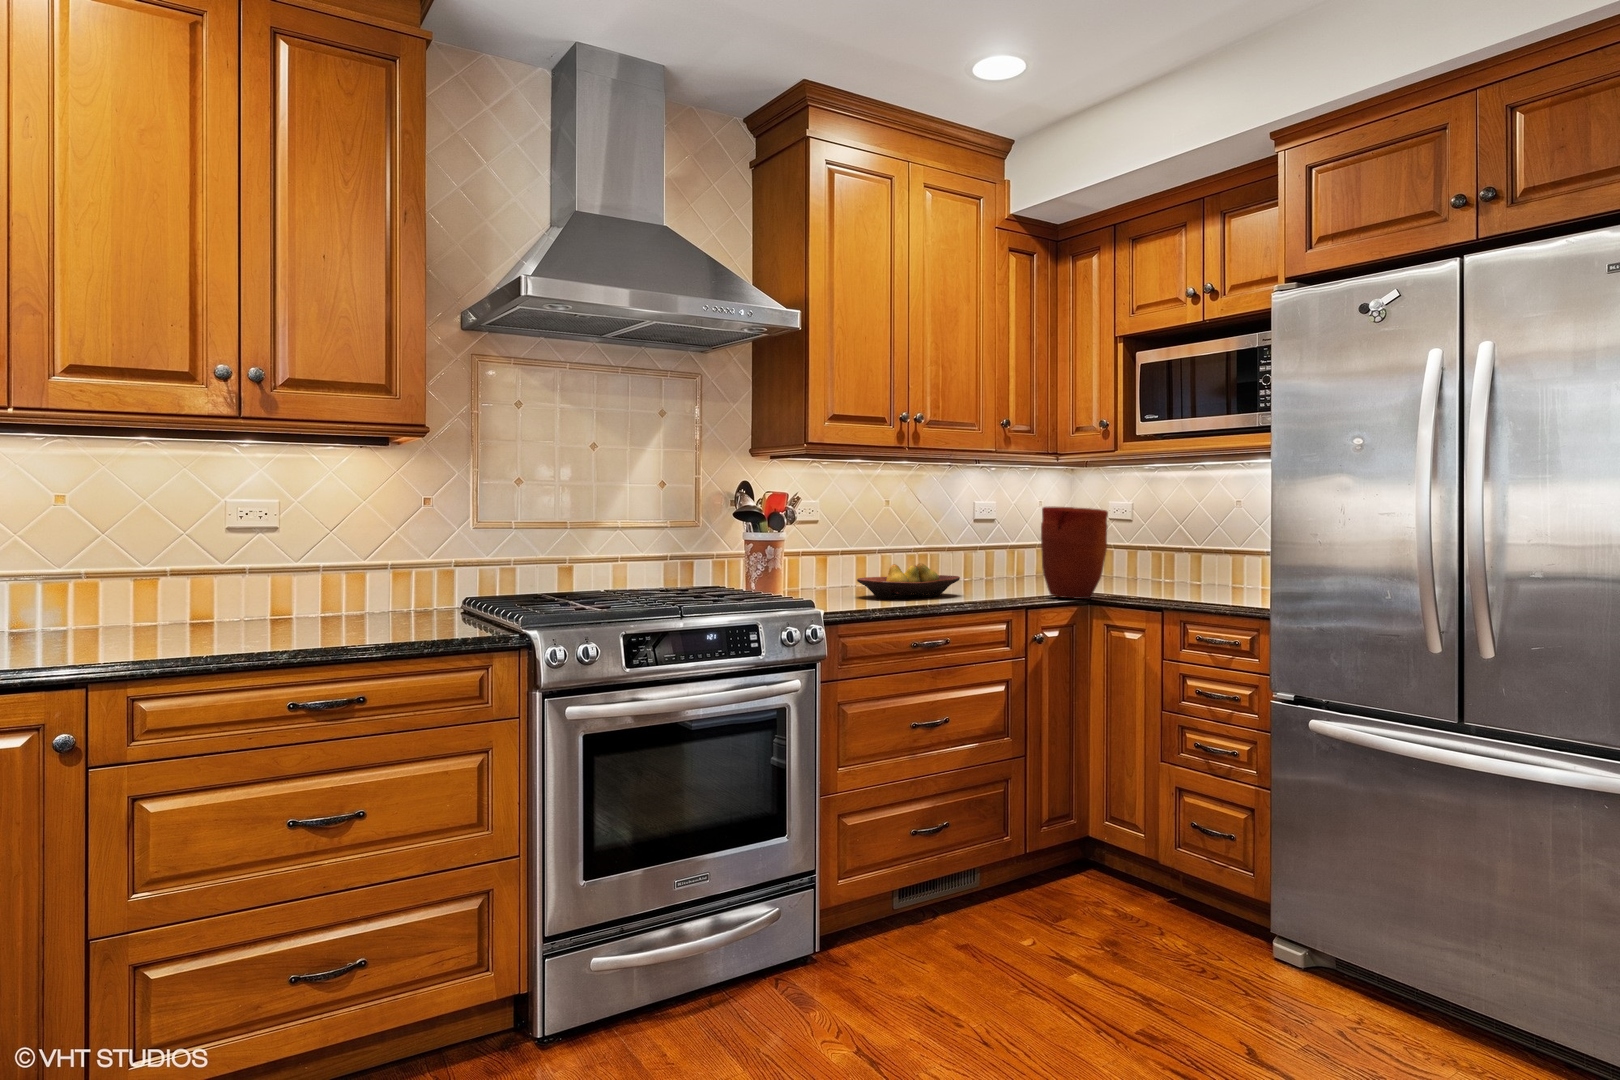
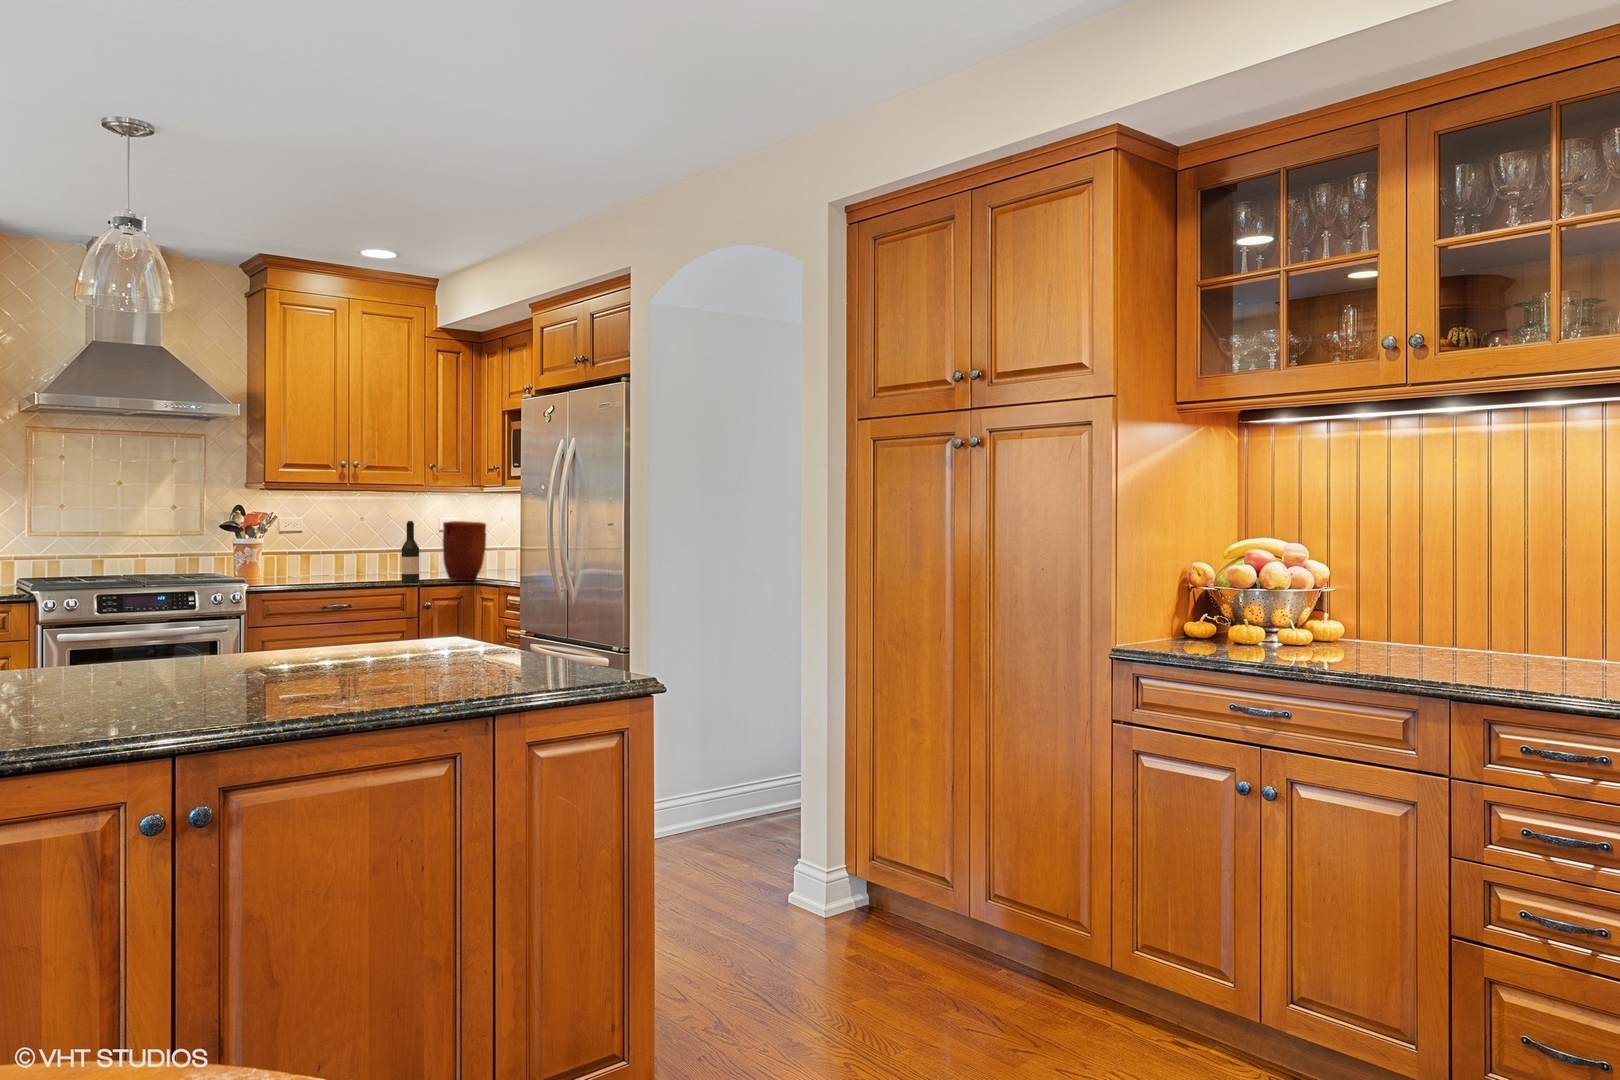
wine bottle: none [1000,506,1027,603] -> present [401,521,419,583]
fruit bowl: present [857,563,960,599] -> none [315,559,395,582]

